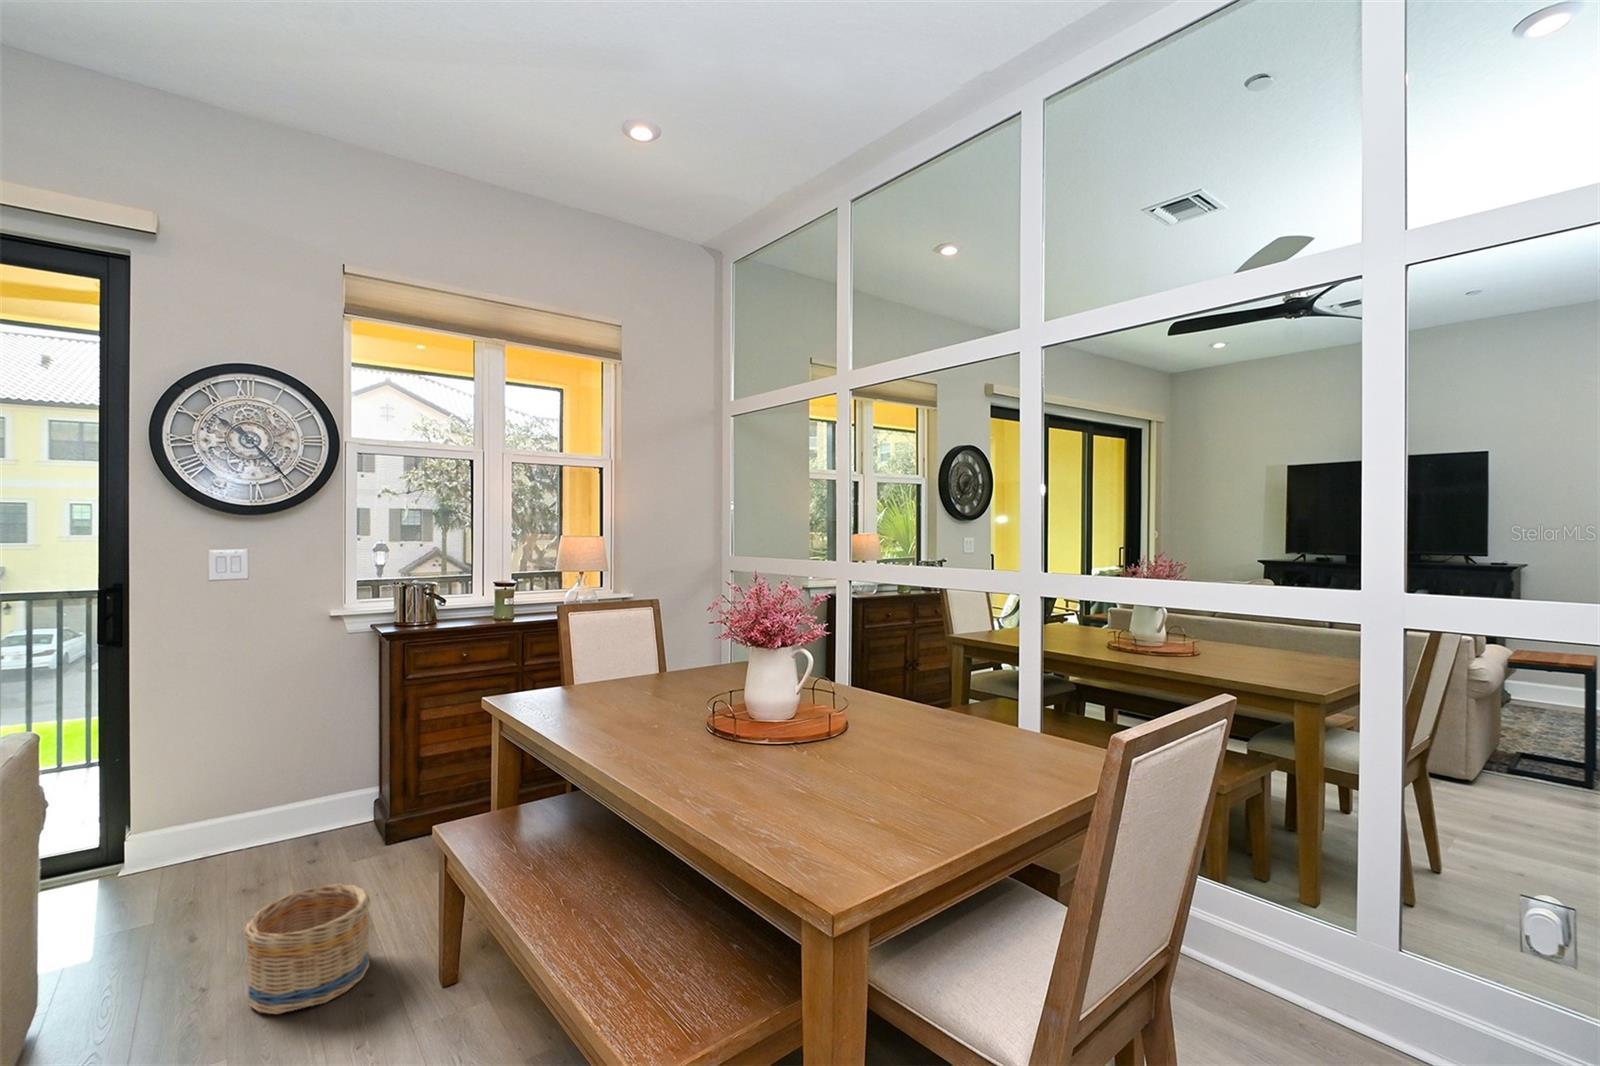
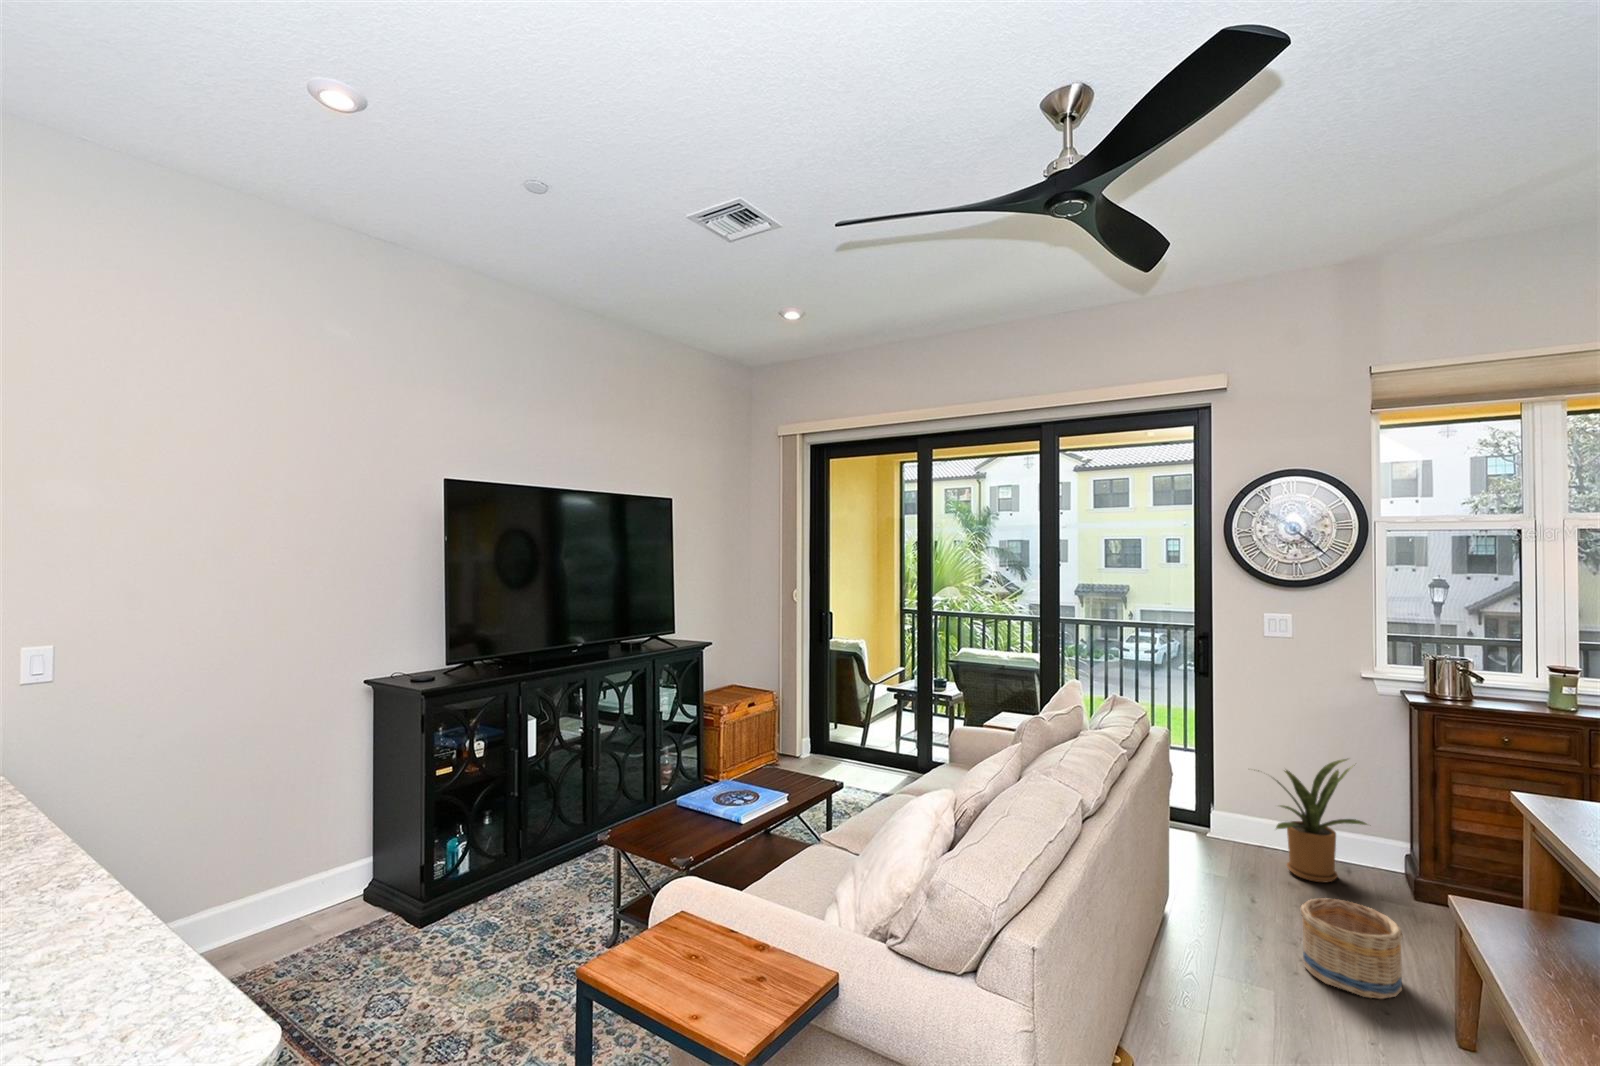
house plant: none [174,712,344,880] -> present [1258,759,1367,882]

